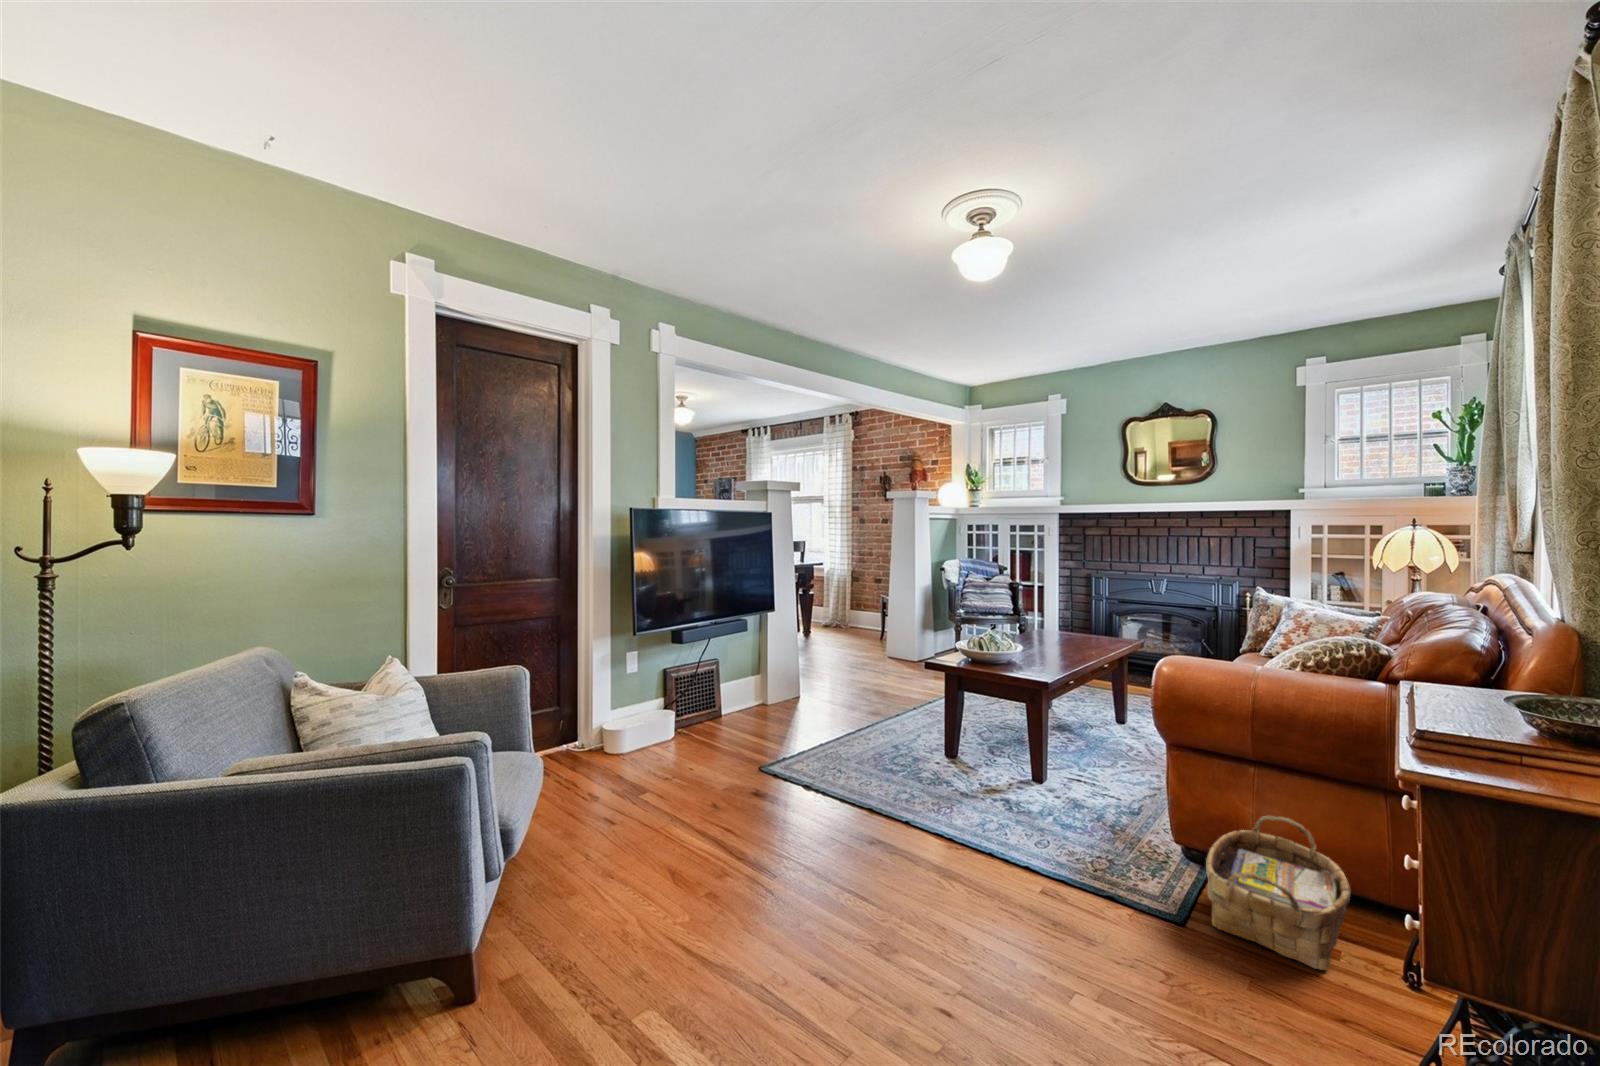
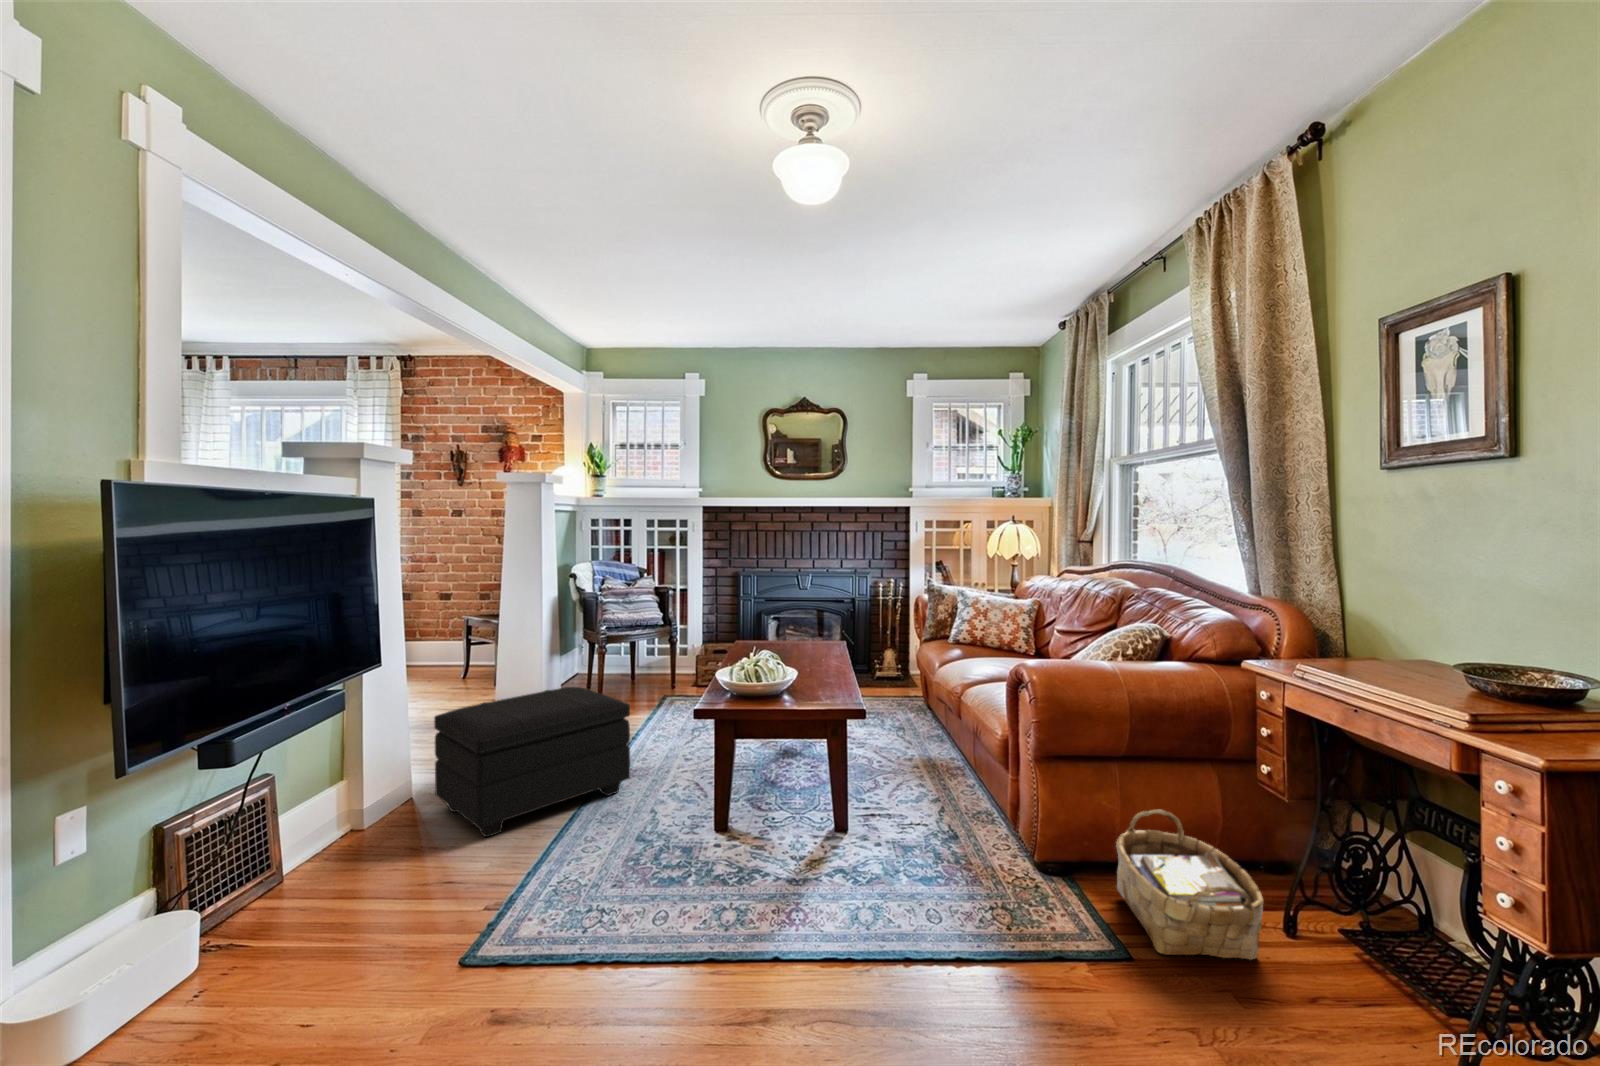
footstool: none [805,643,917,722] -> present [434,687,630,837]

